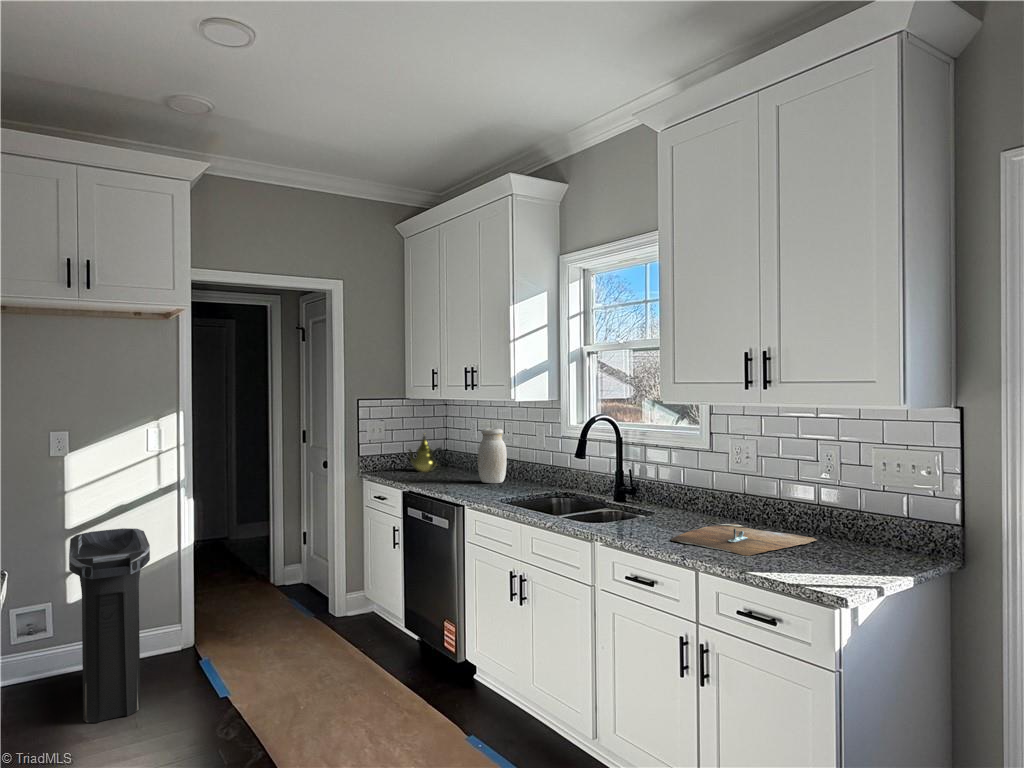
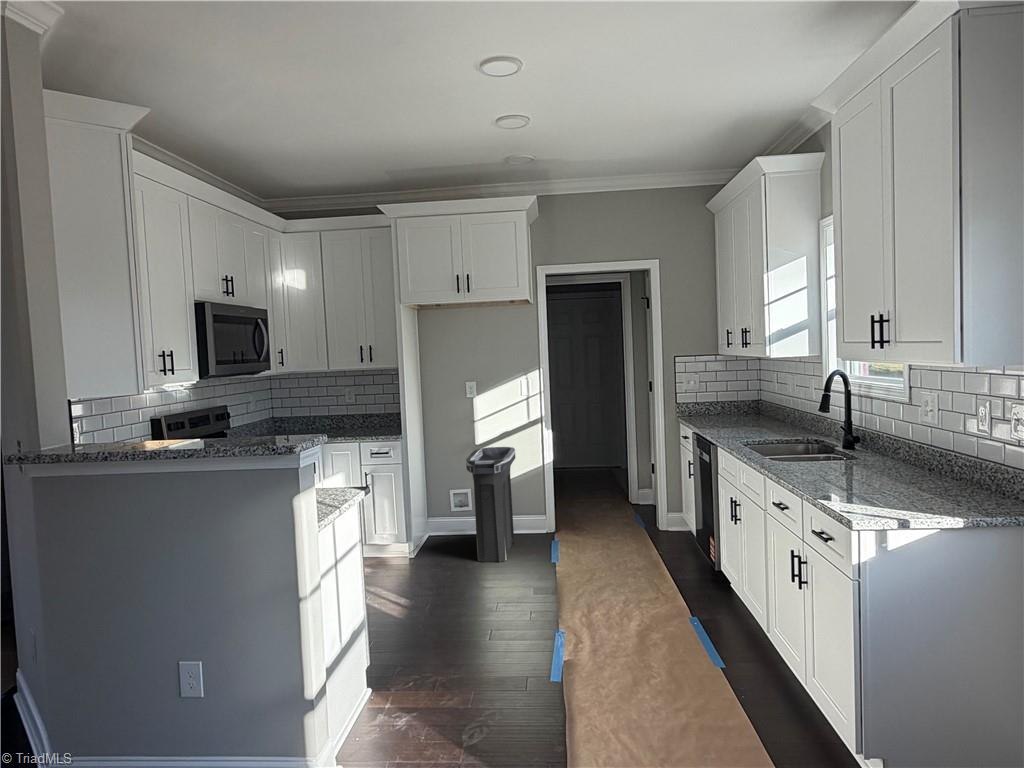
jar: present [478,428,507,483] -> none [756,381,782,429]
teapot: present [409,434,444,472] -> none [718,384,747,417]
cutting board: present [671,523,816,556] -> none [814,470,957,491]

